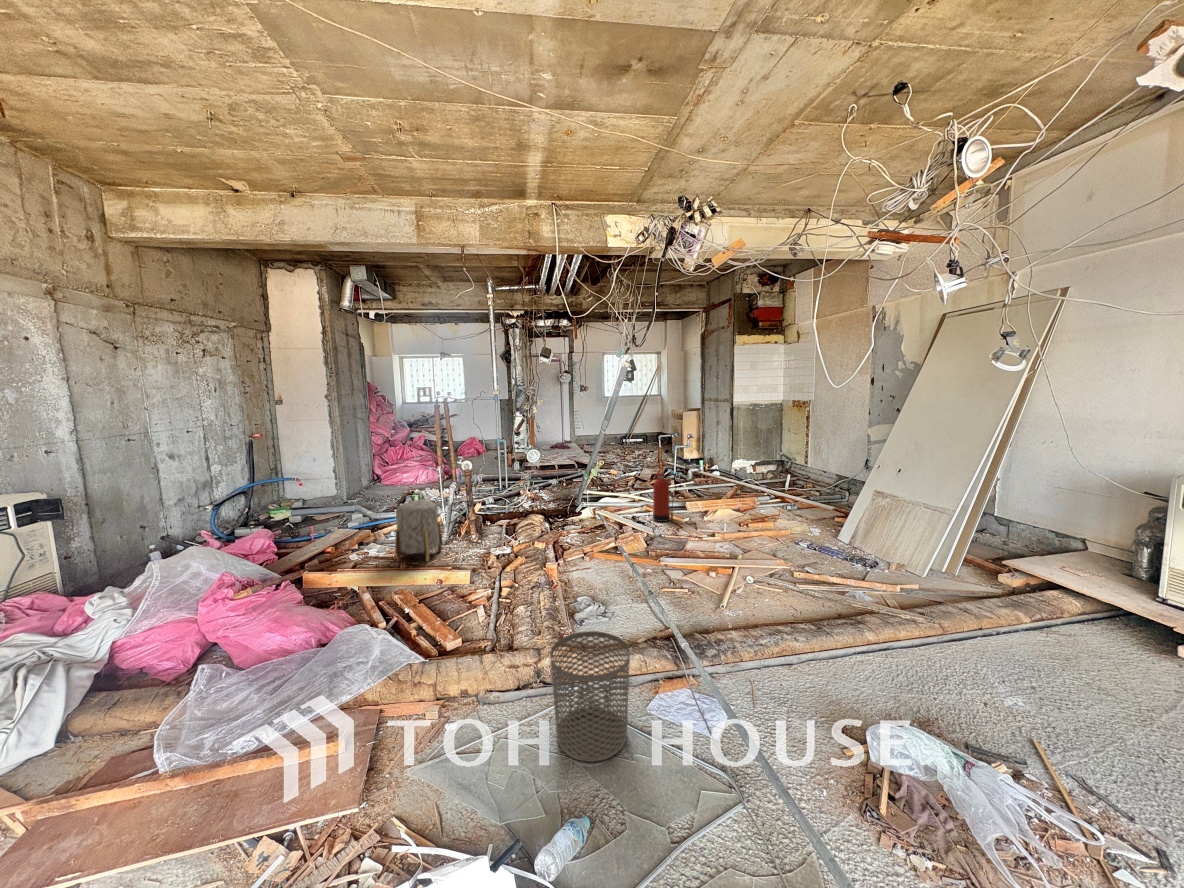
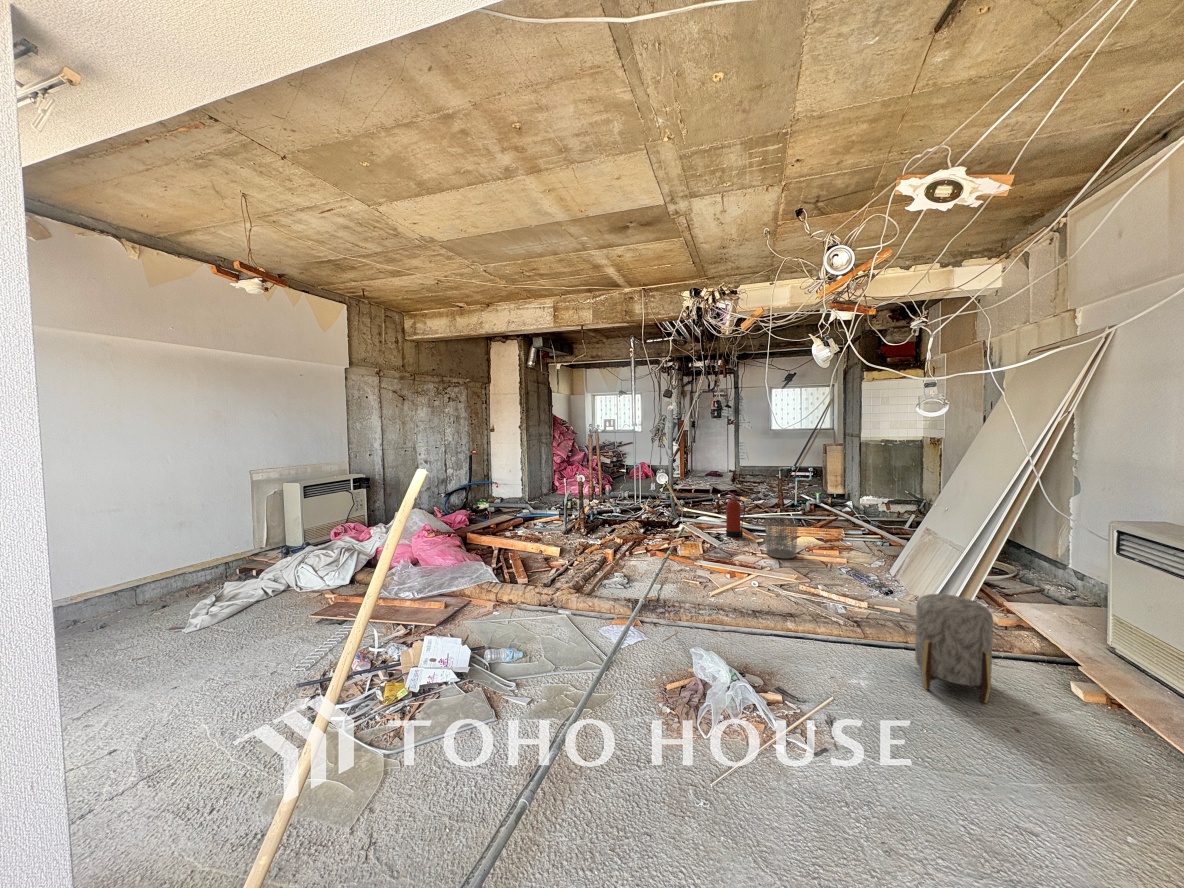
stool: present [395,500,442,562] -> present [915,594,993,703]
waste bin: present [550,631,630,762] -> present [765,517,798,559]

